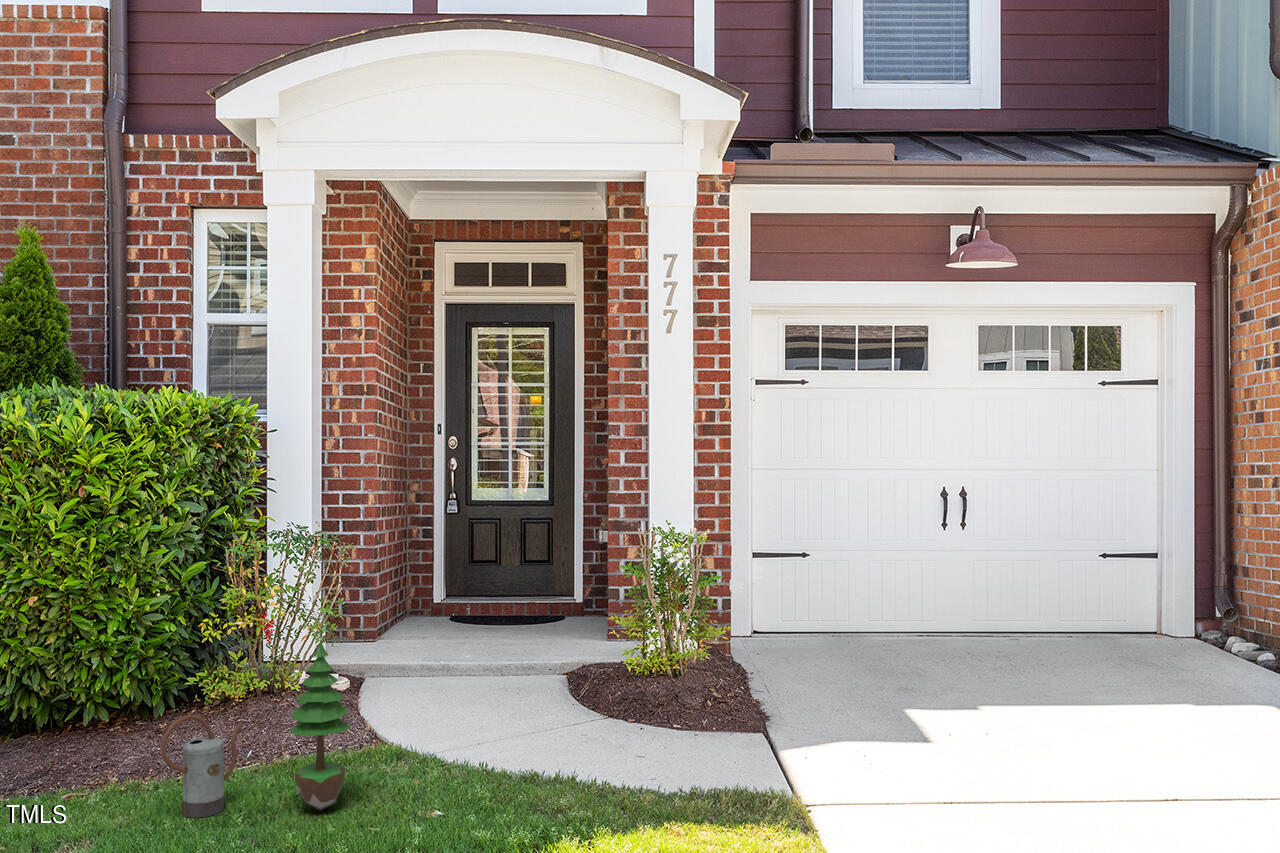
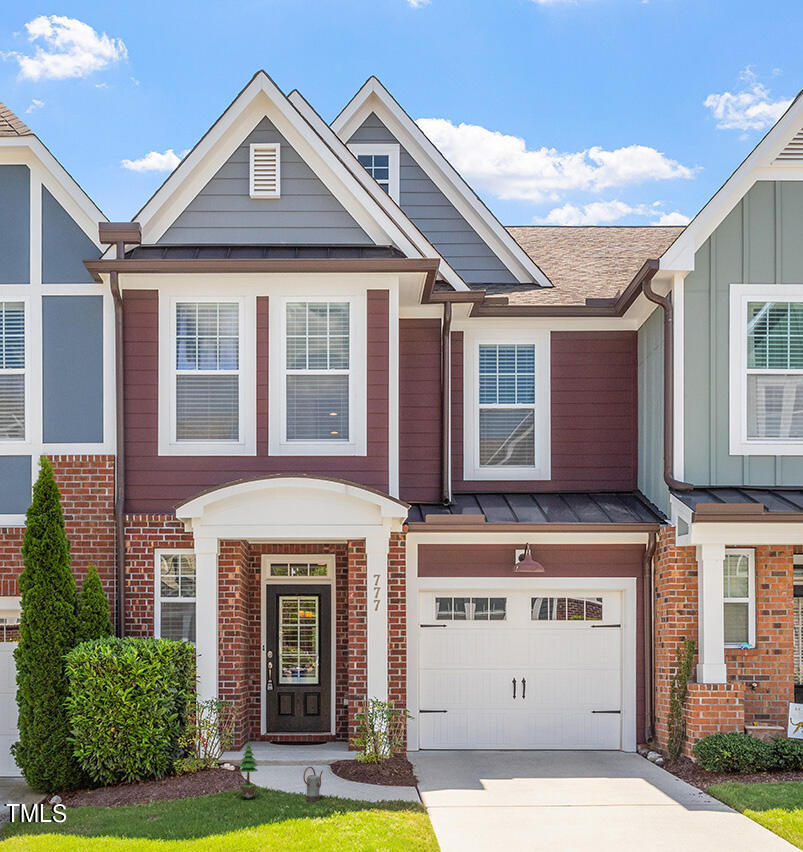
watering can: present [161,715,244,818] -> present [303,767,323,801]

